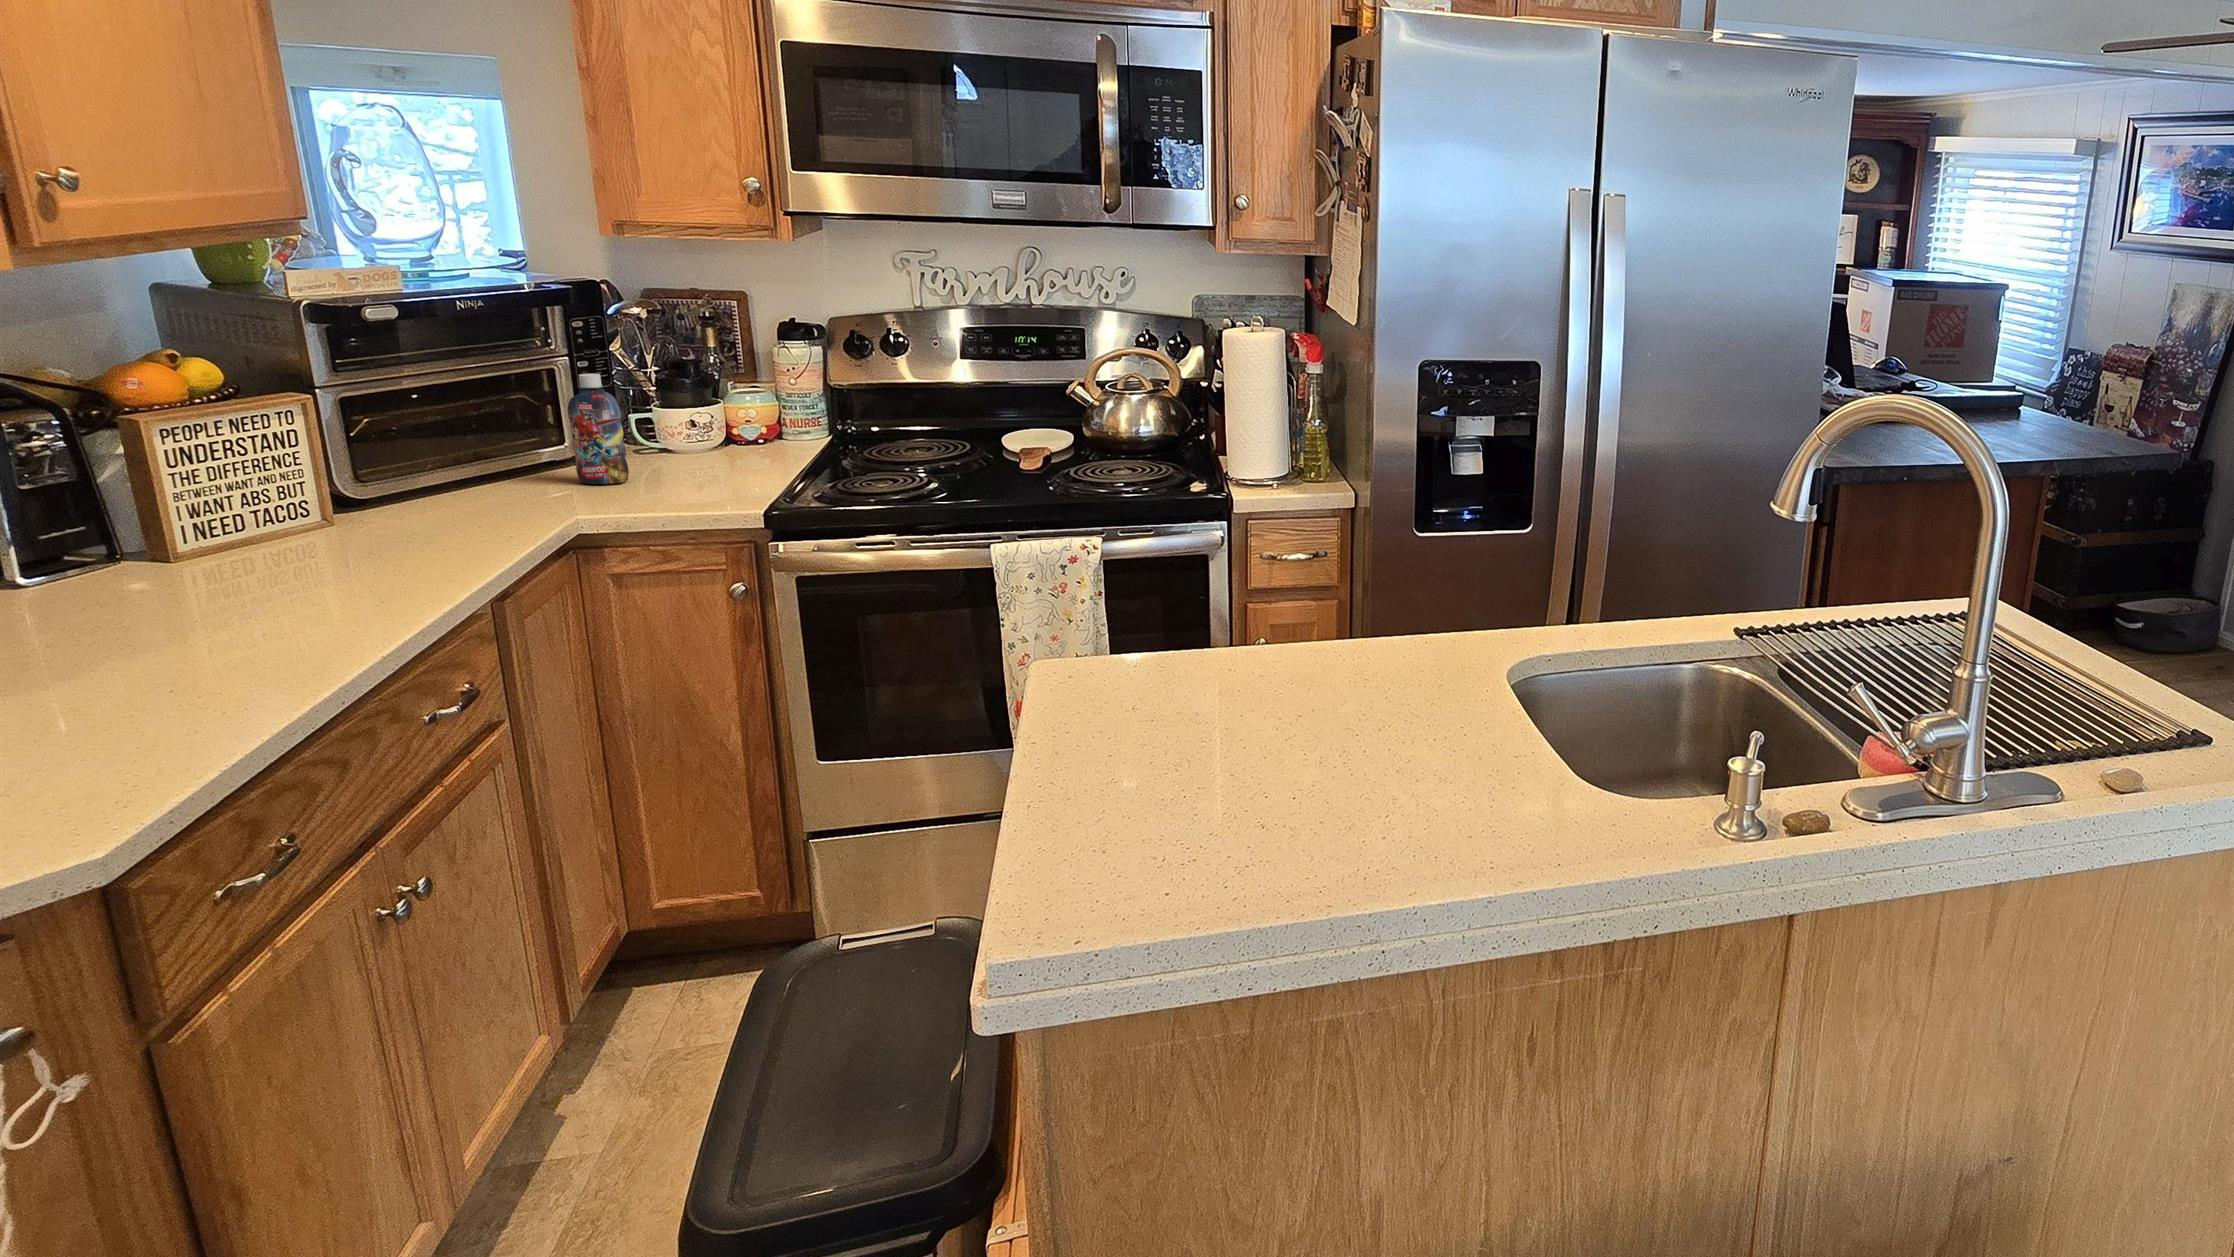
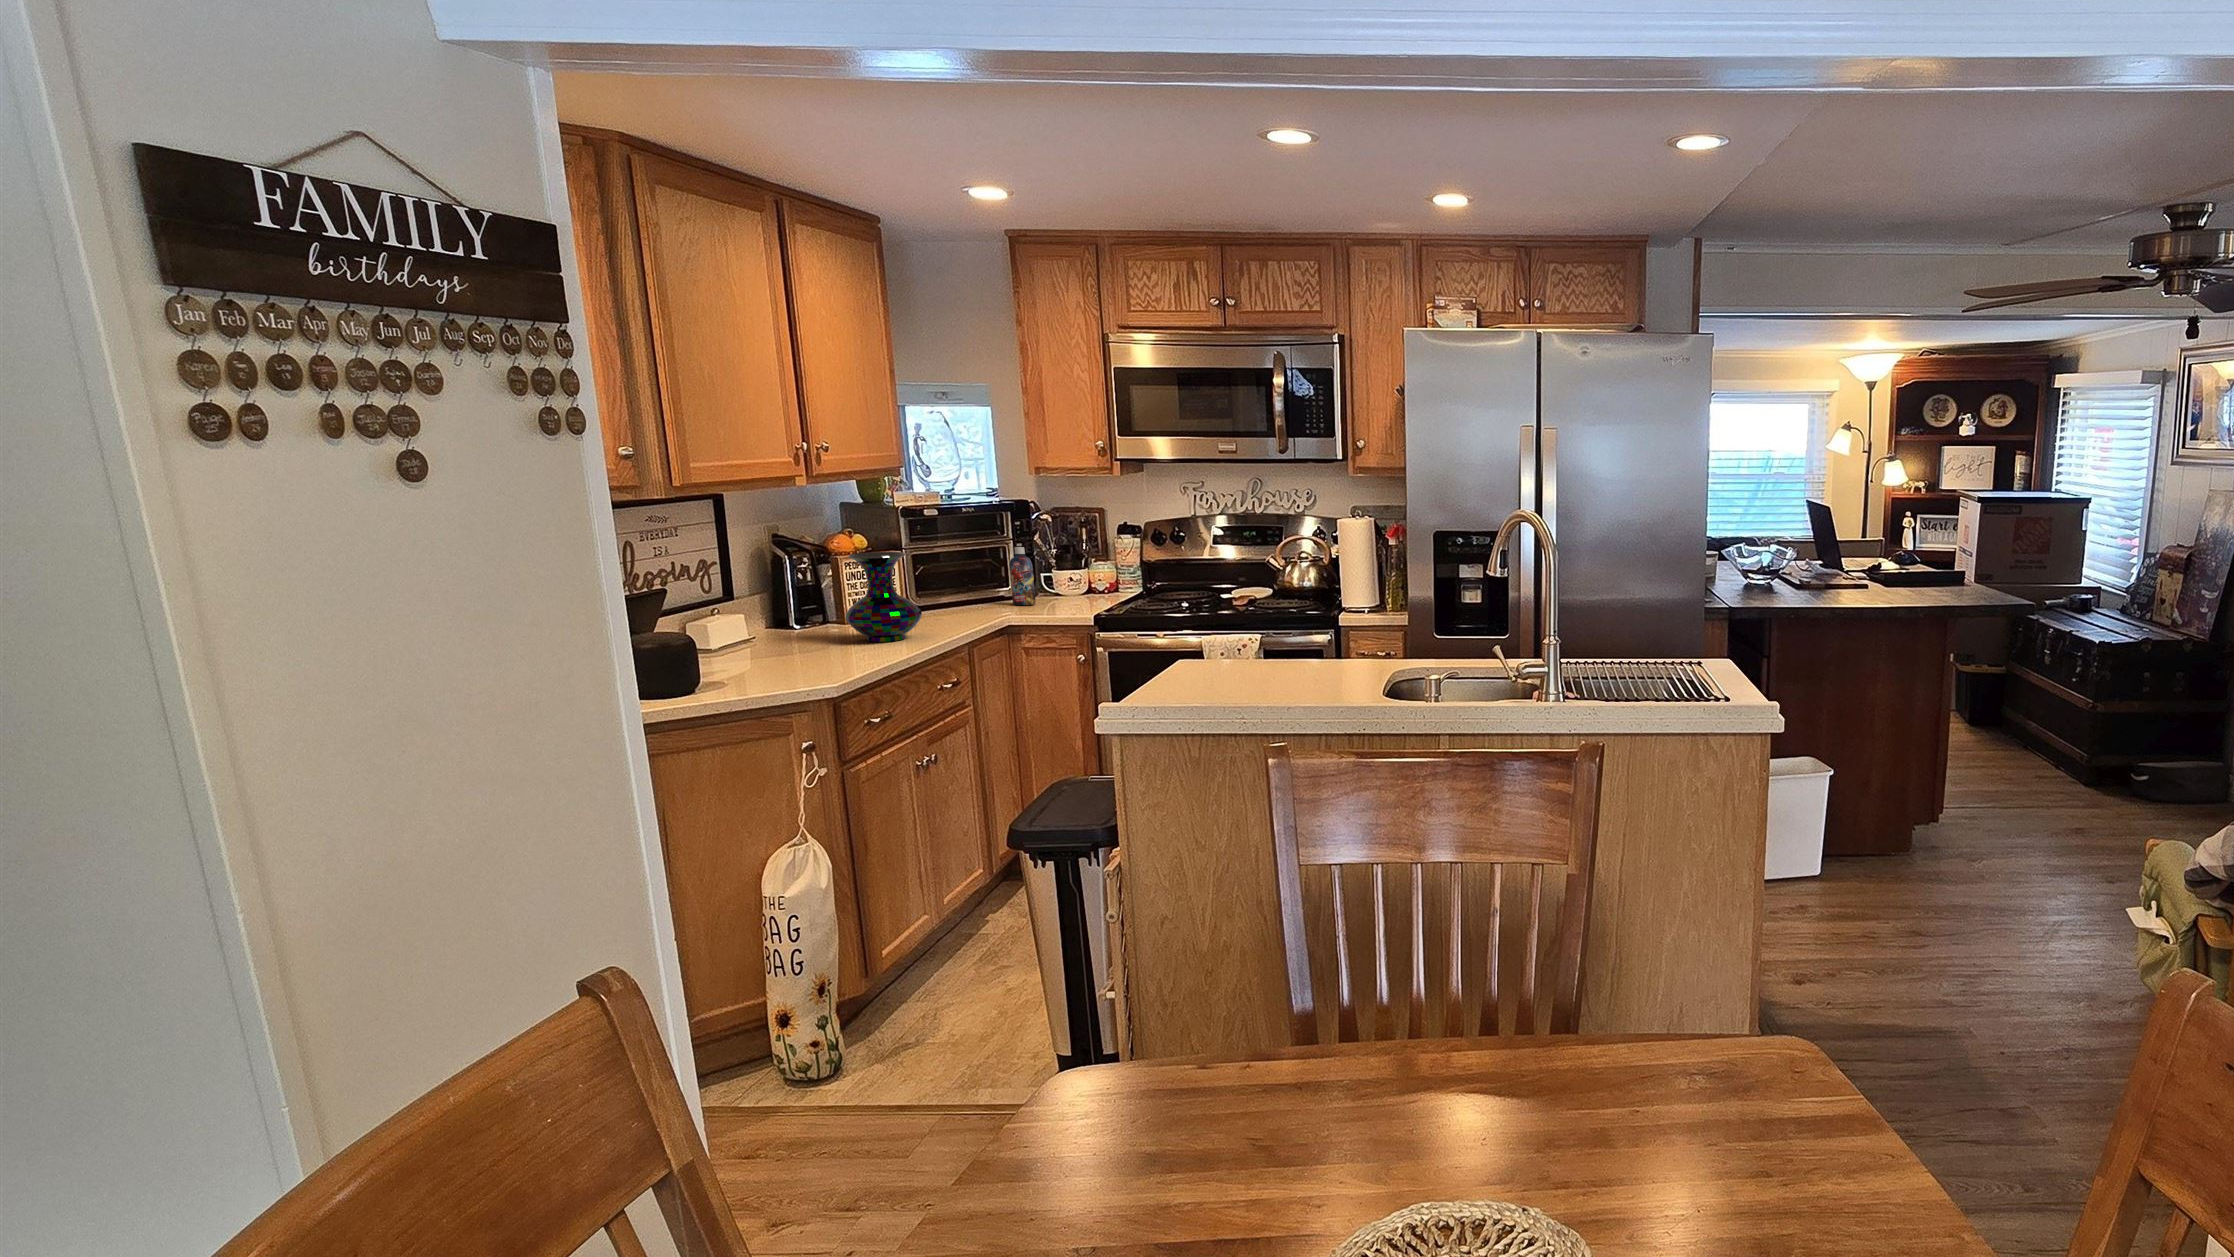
vase: none [161,418,380,630] -> present [845,552,922,642]

